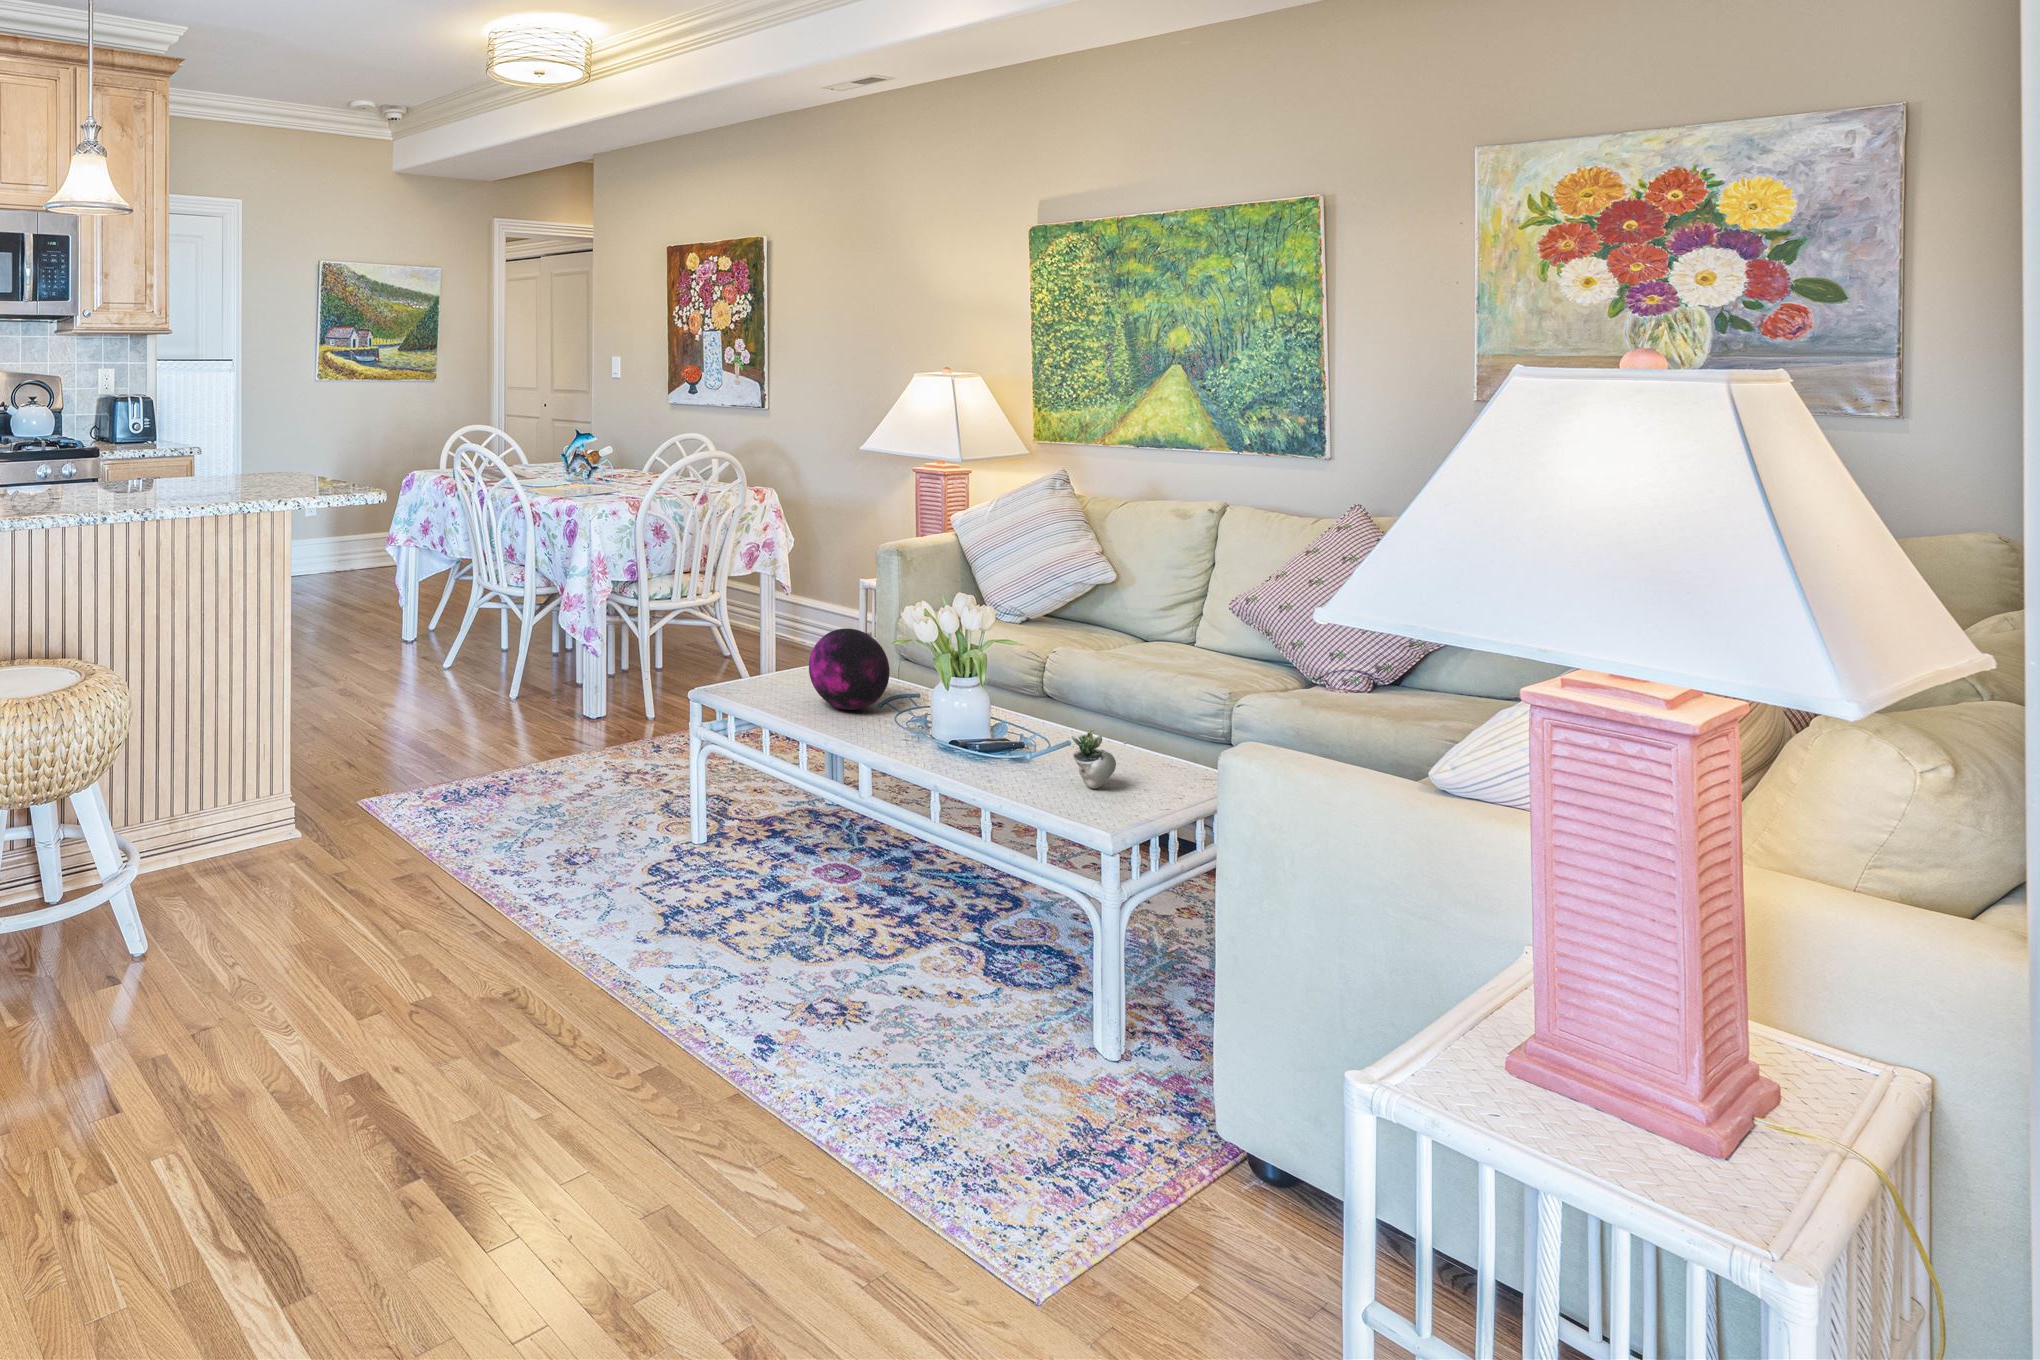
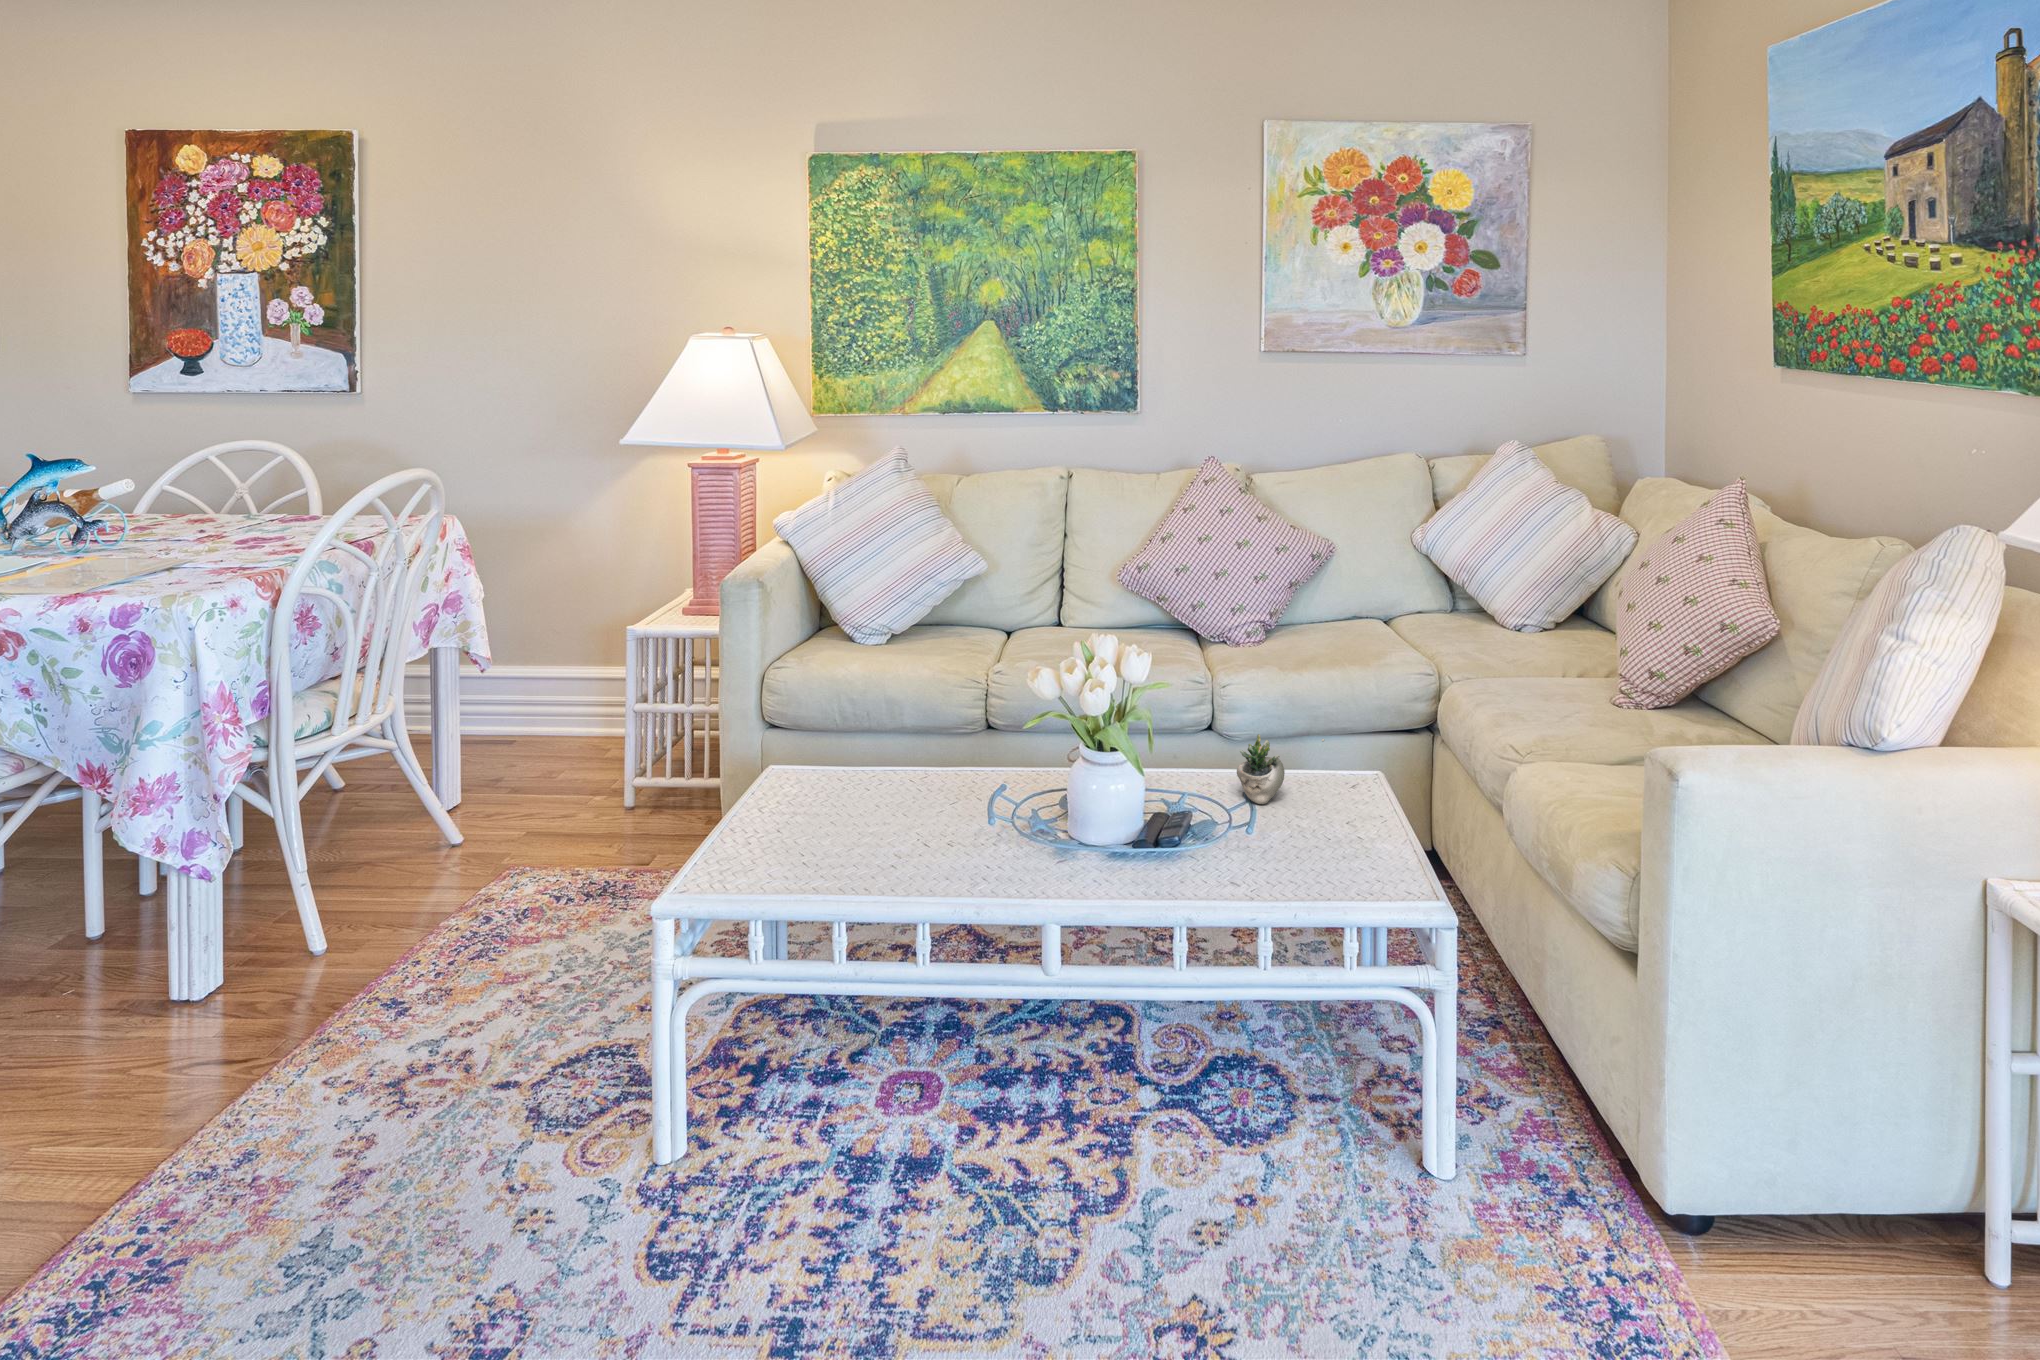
decorative orb: present [809,628,890,710] -> none [832,686,945,803]

